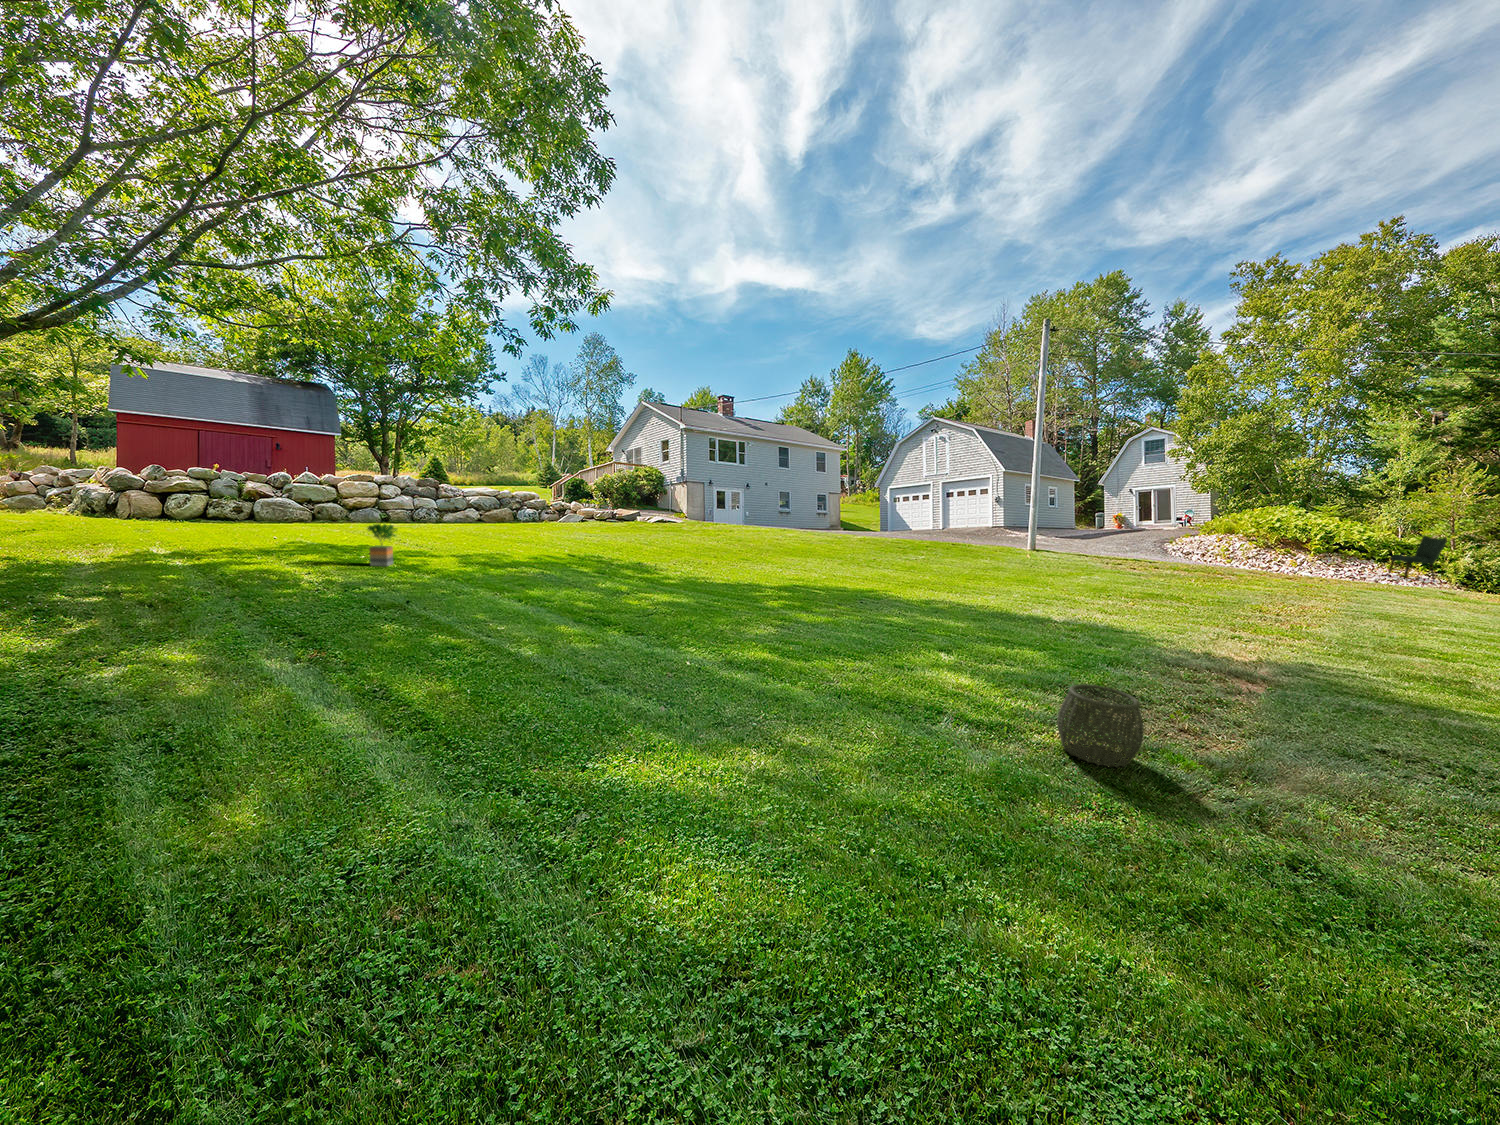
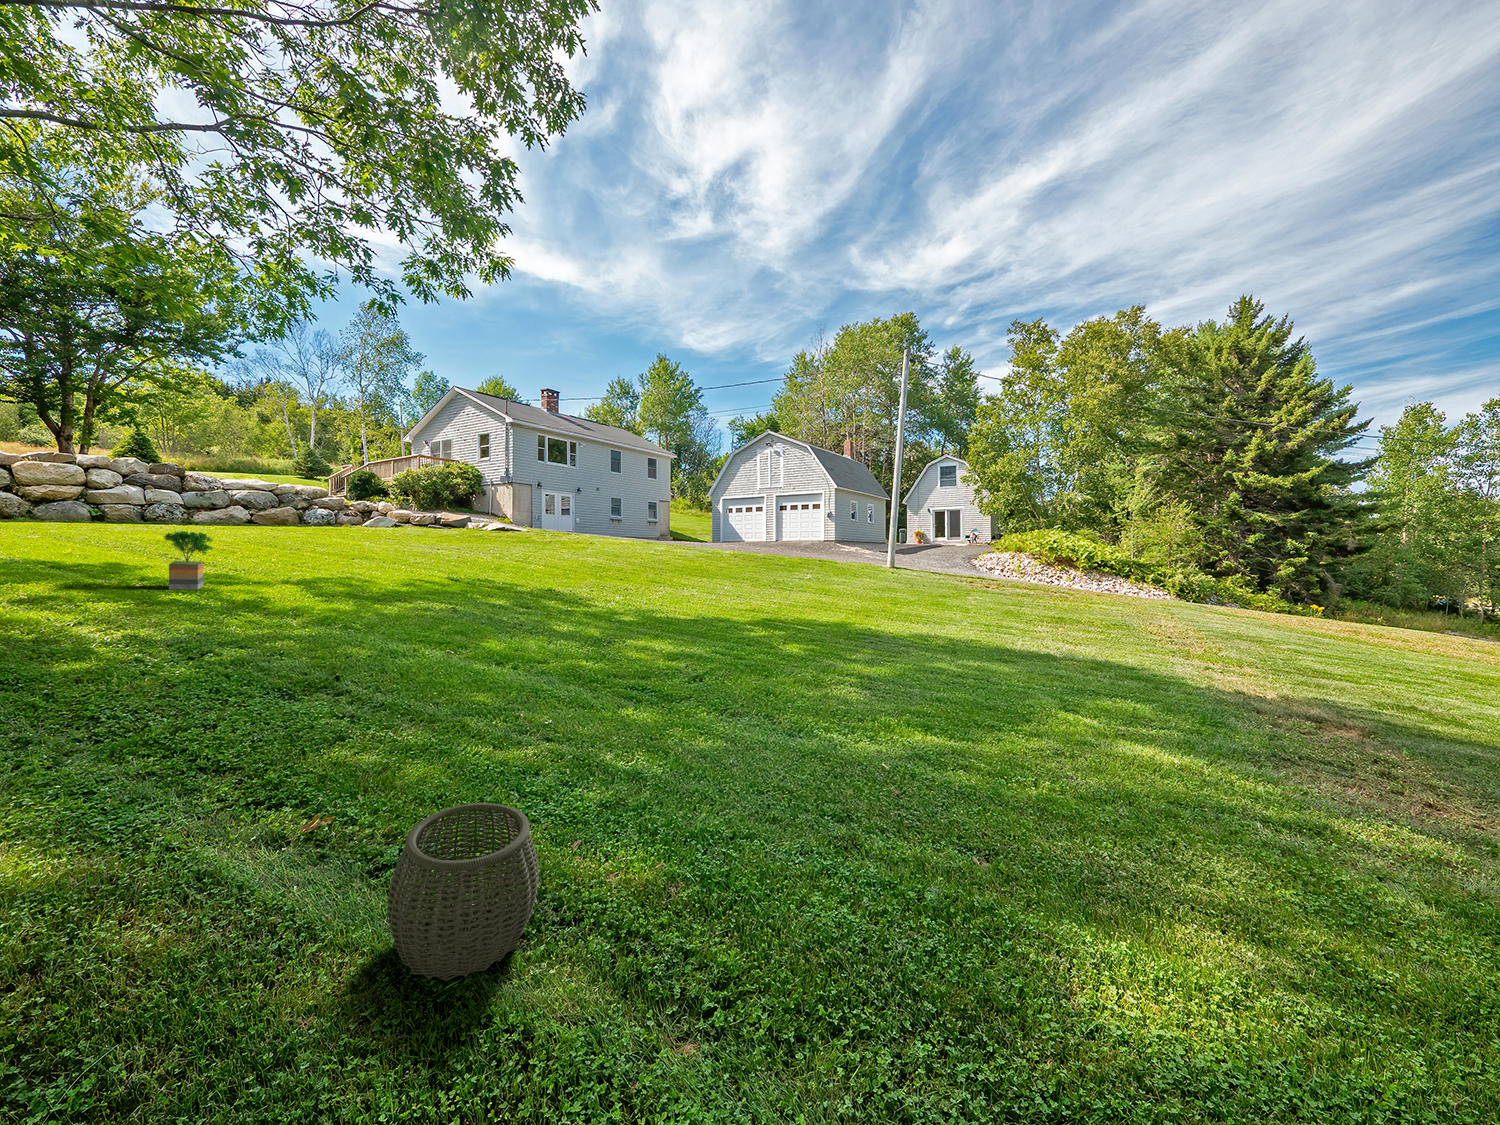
chair: present [1388,536,1447,581] -> none [1129,557,1165,592]
woven basket: present [1057,684,1144,767] -> present [386,803,540,981]

